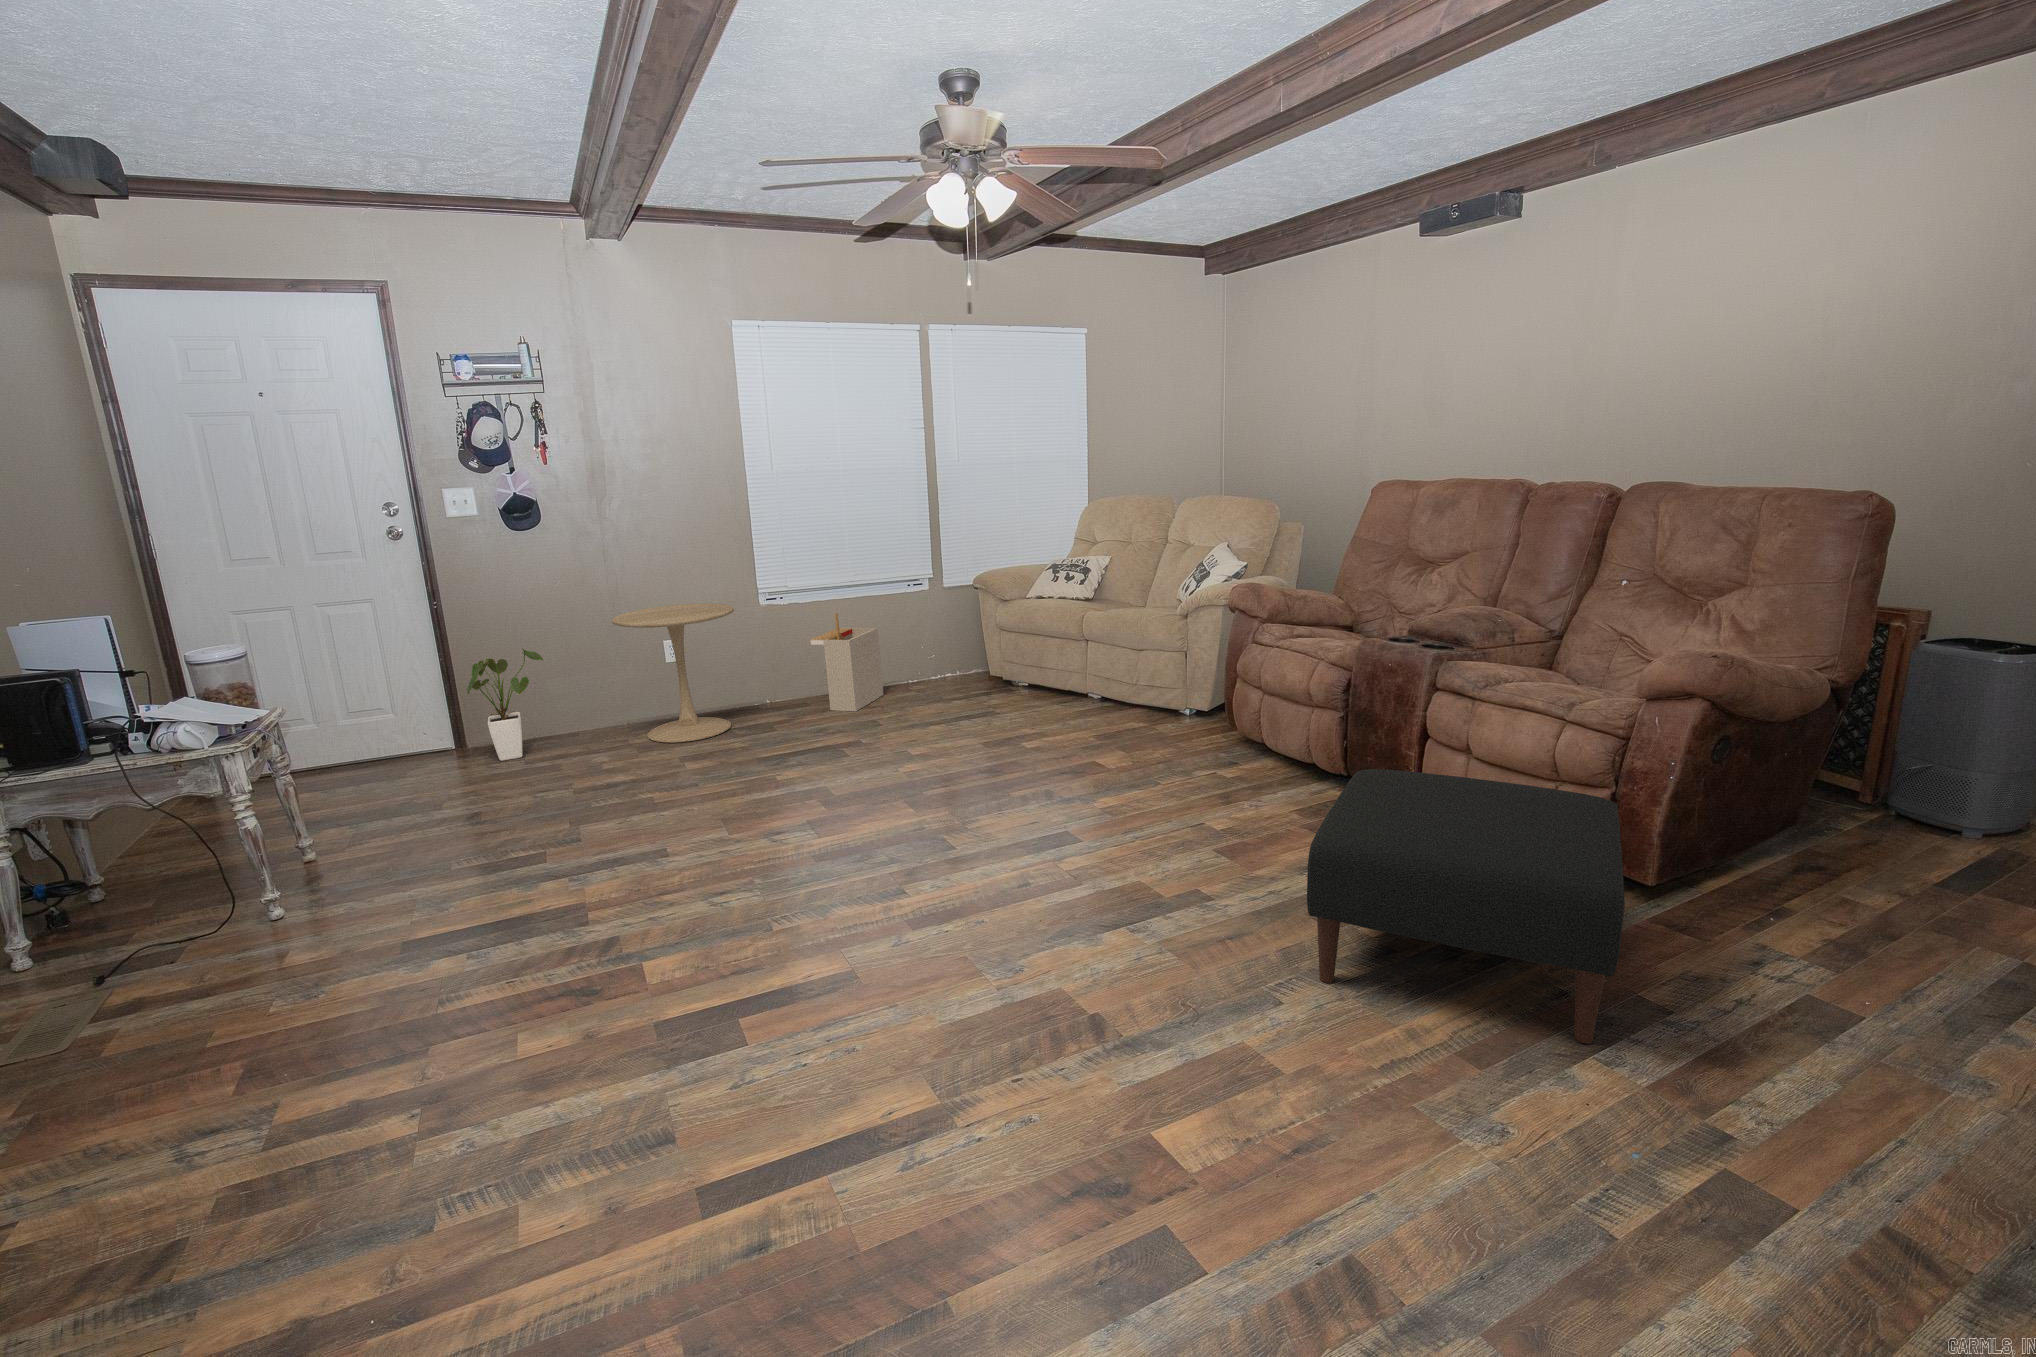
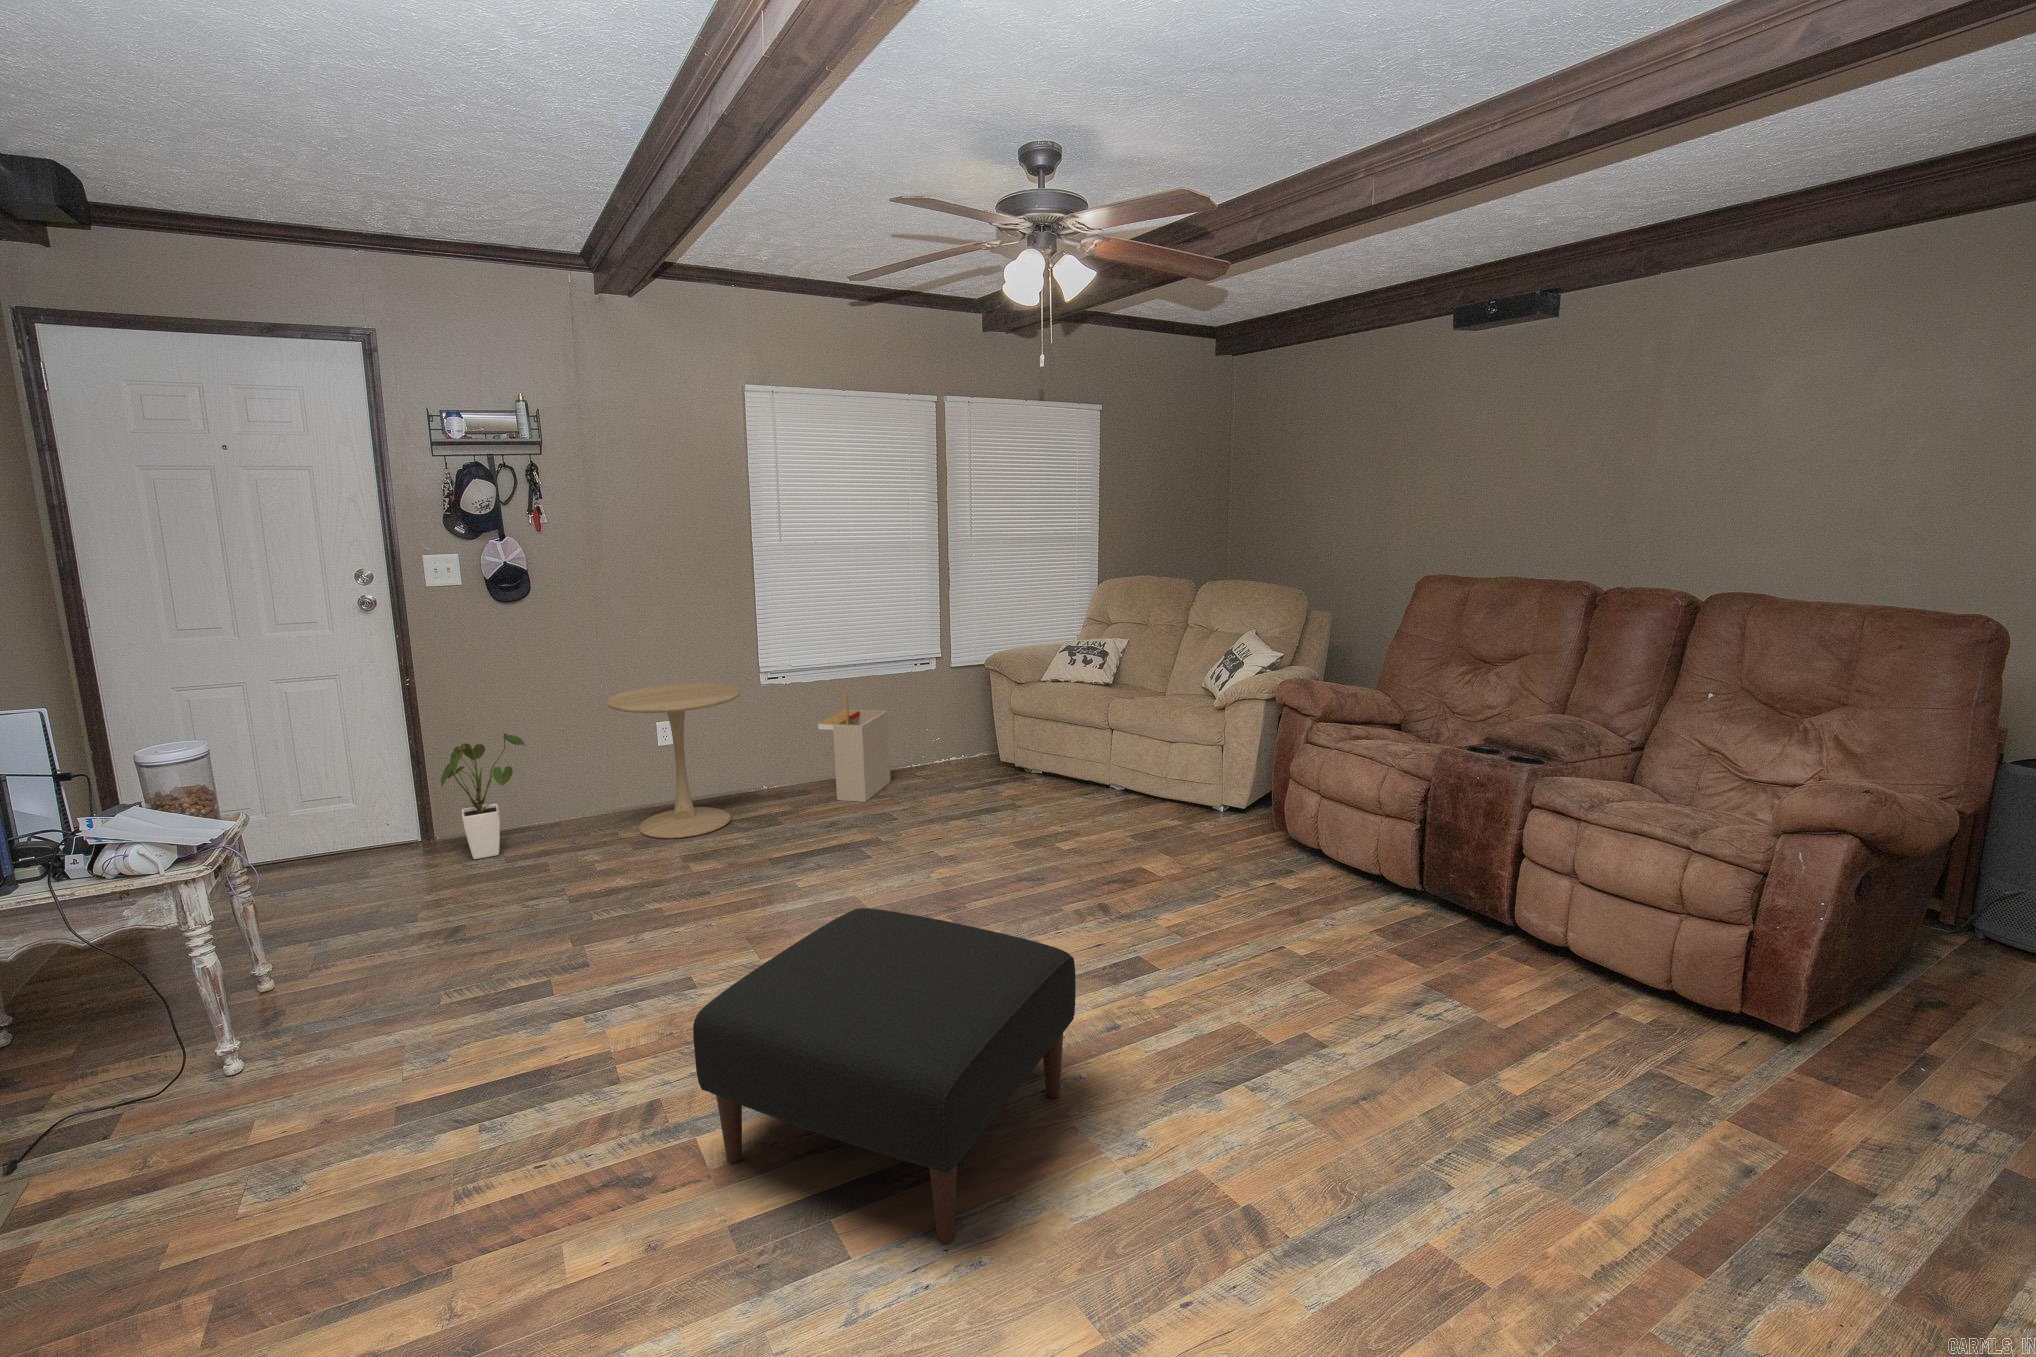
ottoman: present [1307,769,1625,1044] -> present [693,908,1076,1244]

